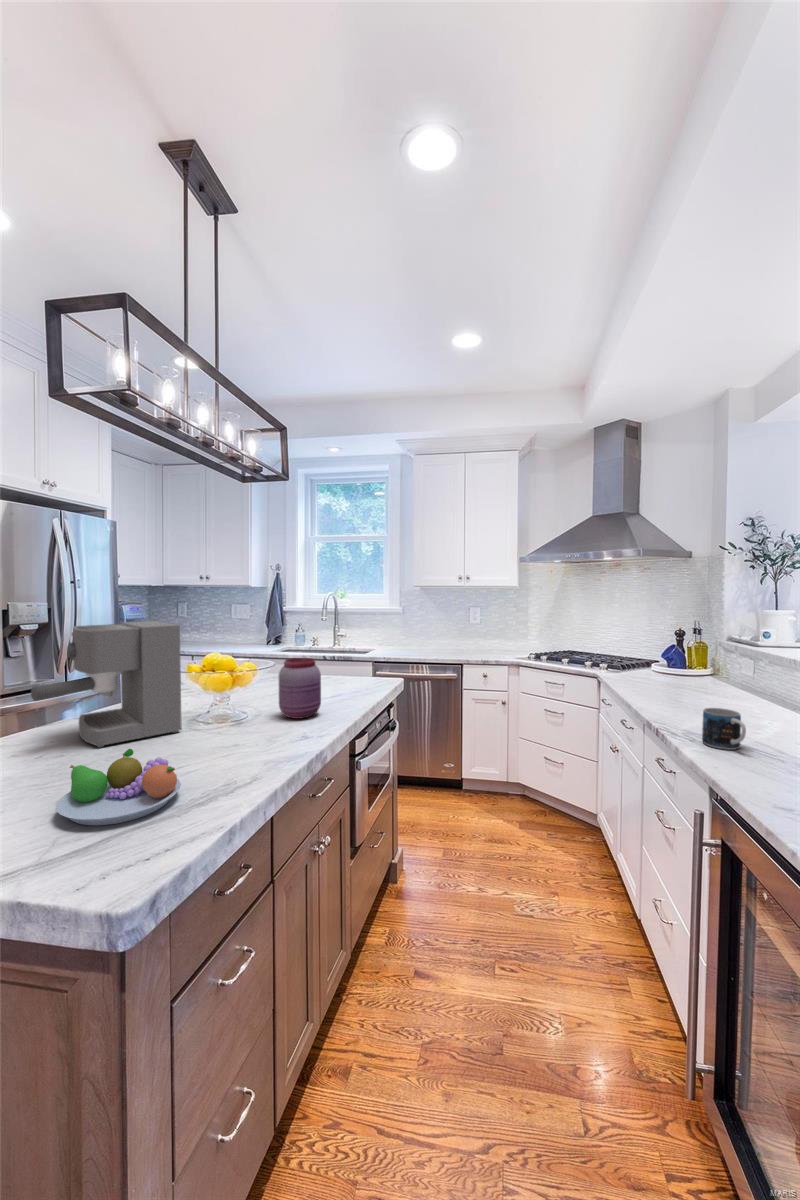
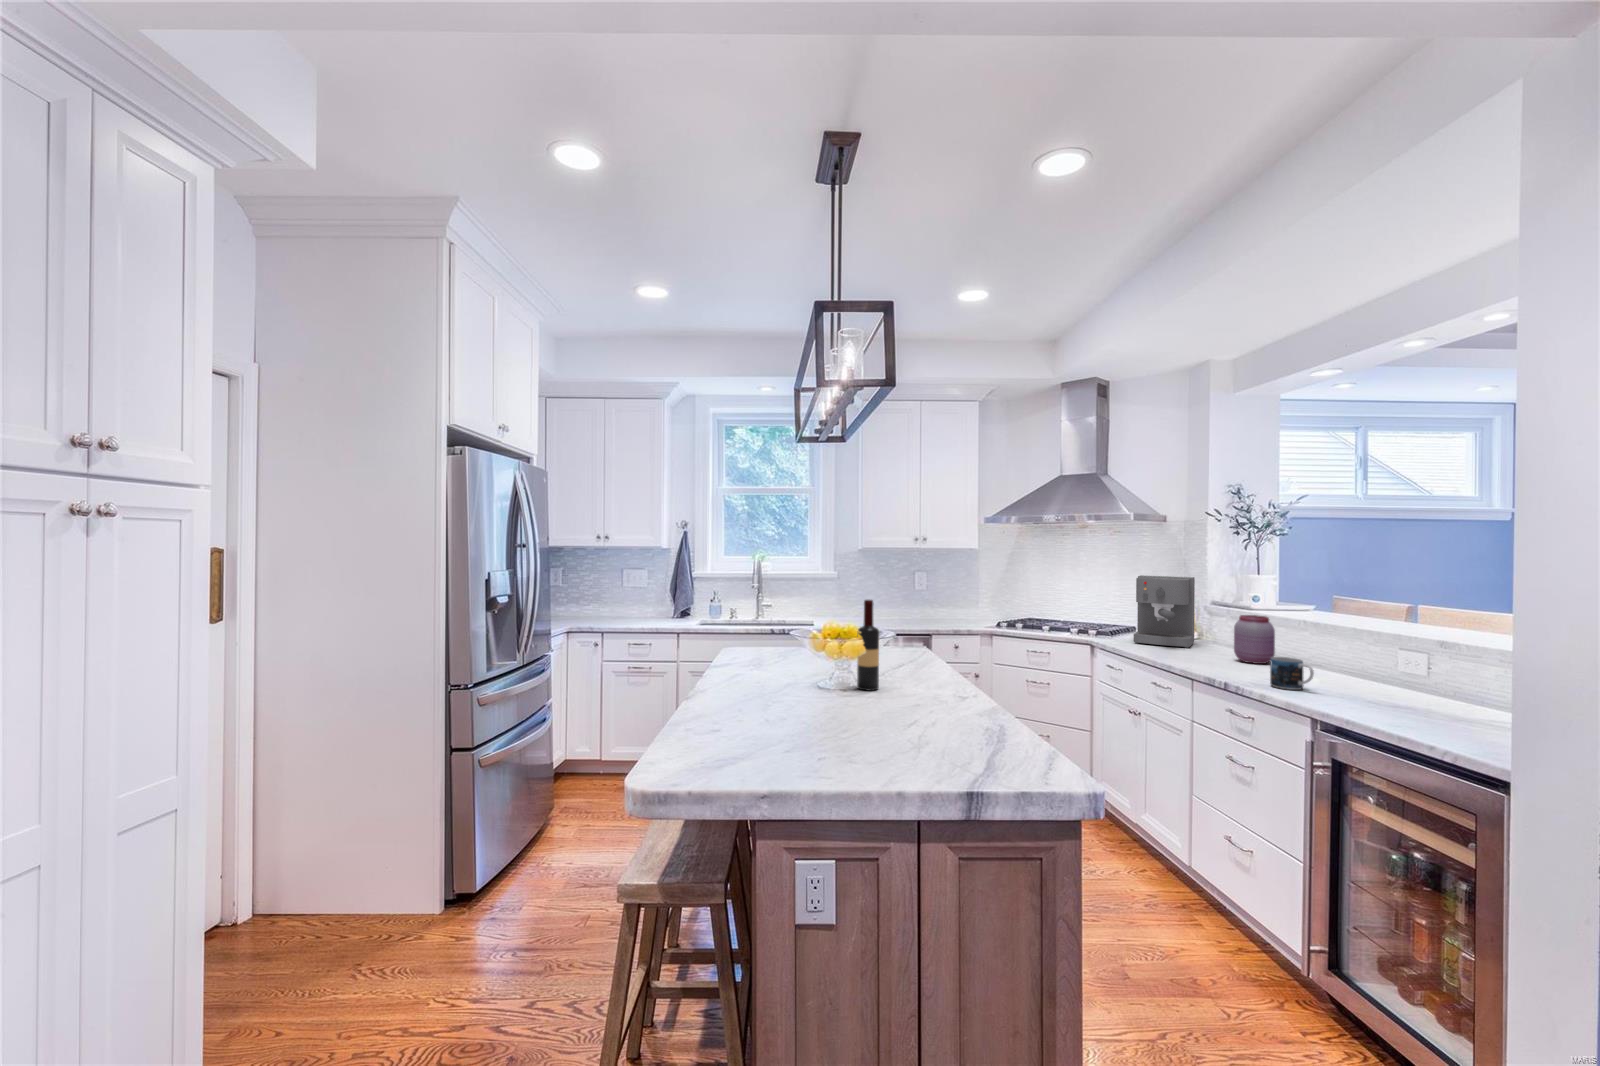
coffee maker: present [31,621,182,748] -> present [1134,575,1195,648]
wine bottle: none [232,634,255,725] -> present [857,600,879,691]
jar: present [279,658,321,719] -> present [1234,615,1275,664]
fruit bowl: present [56,749,181,825] -> none [870,699,977,756]

